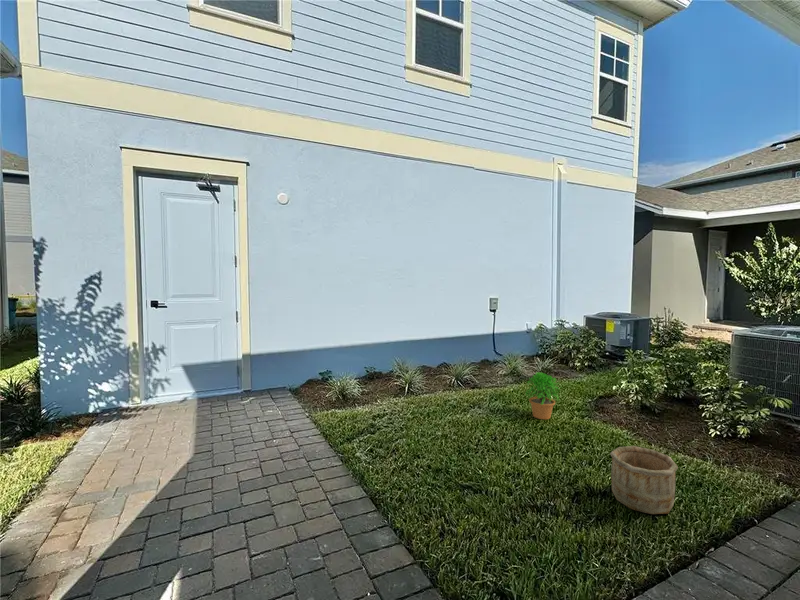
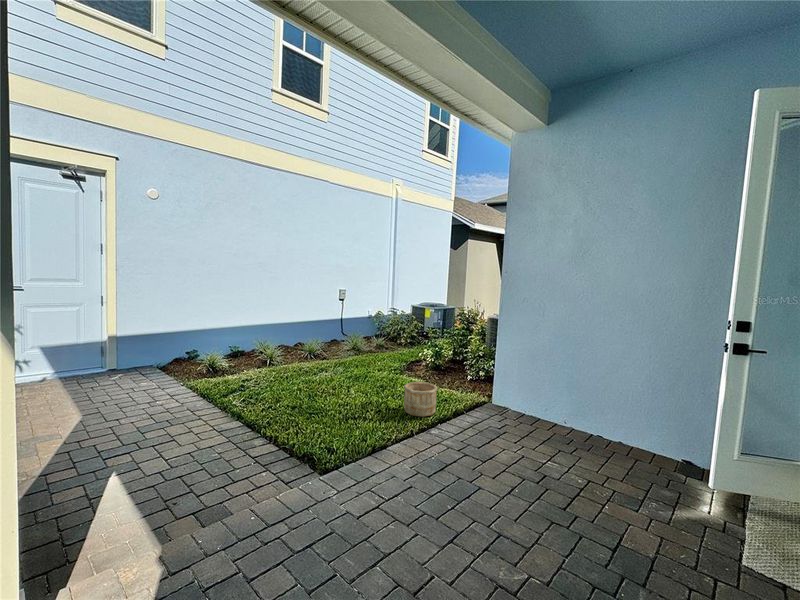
potted plant: present [526,372,558,419] -> none [359,344,386,377]

